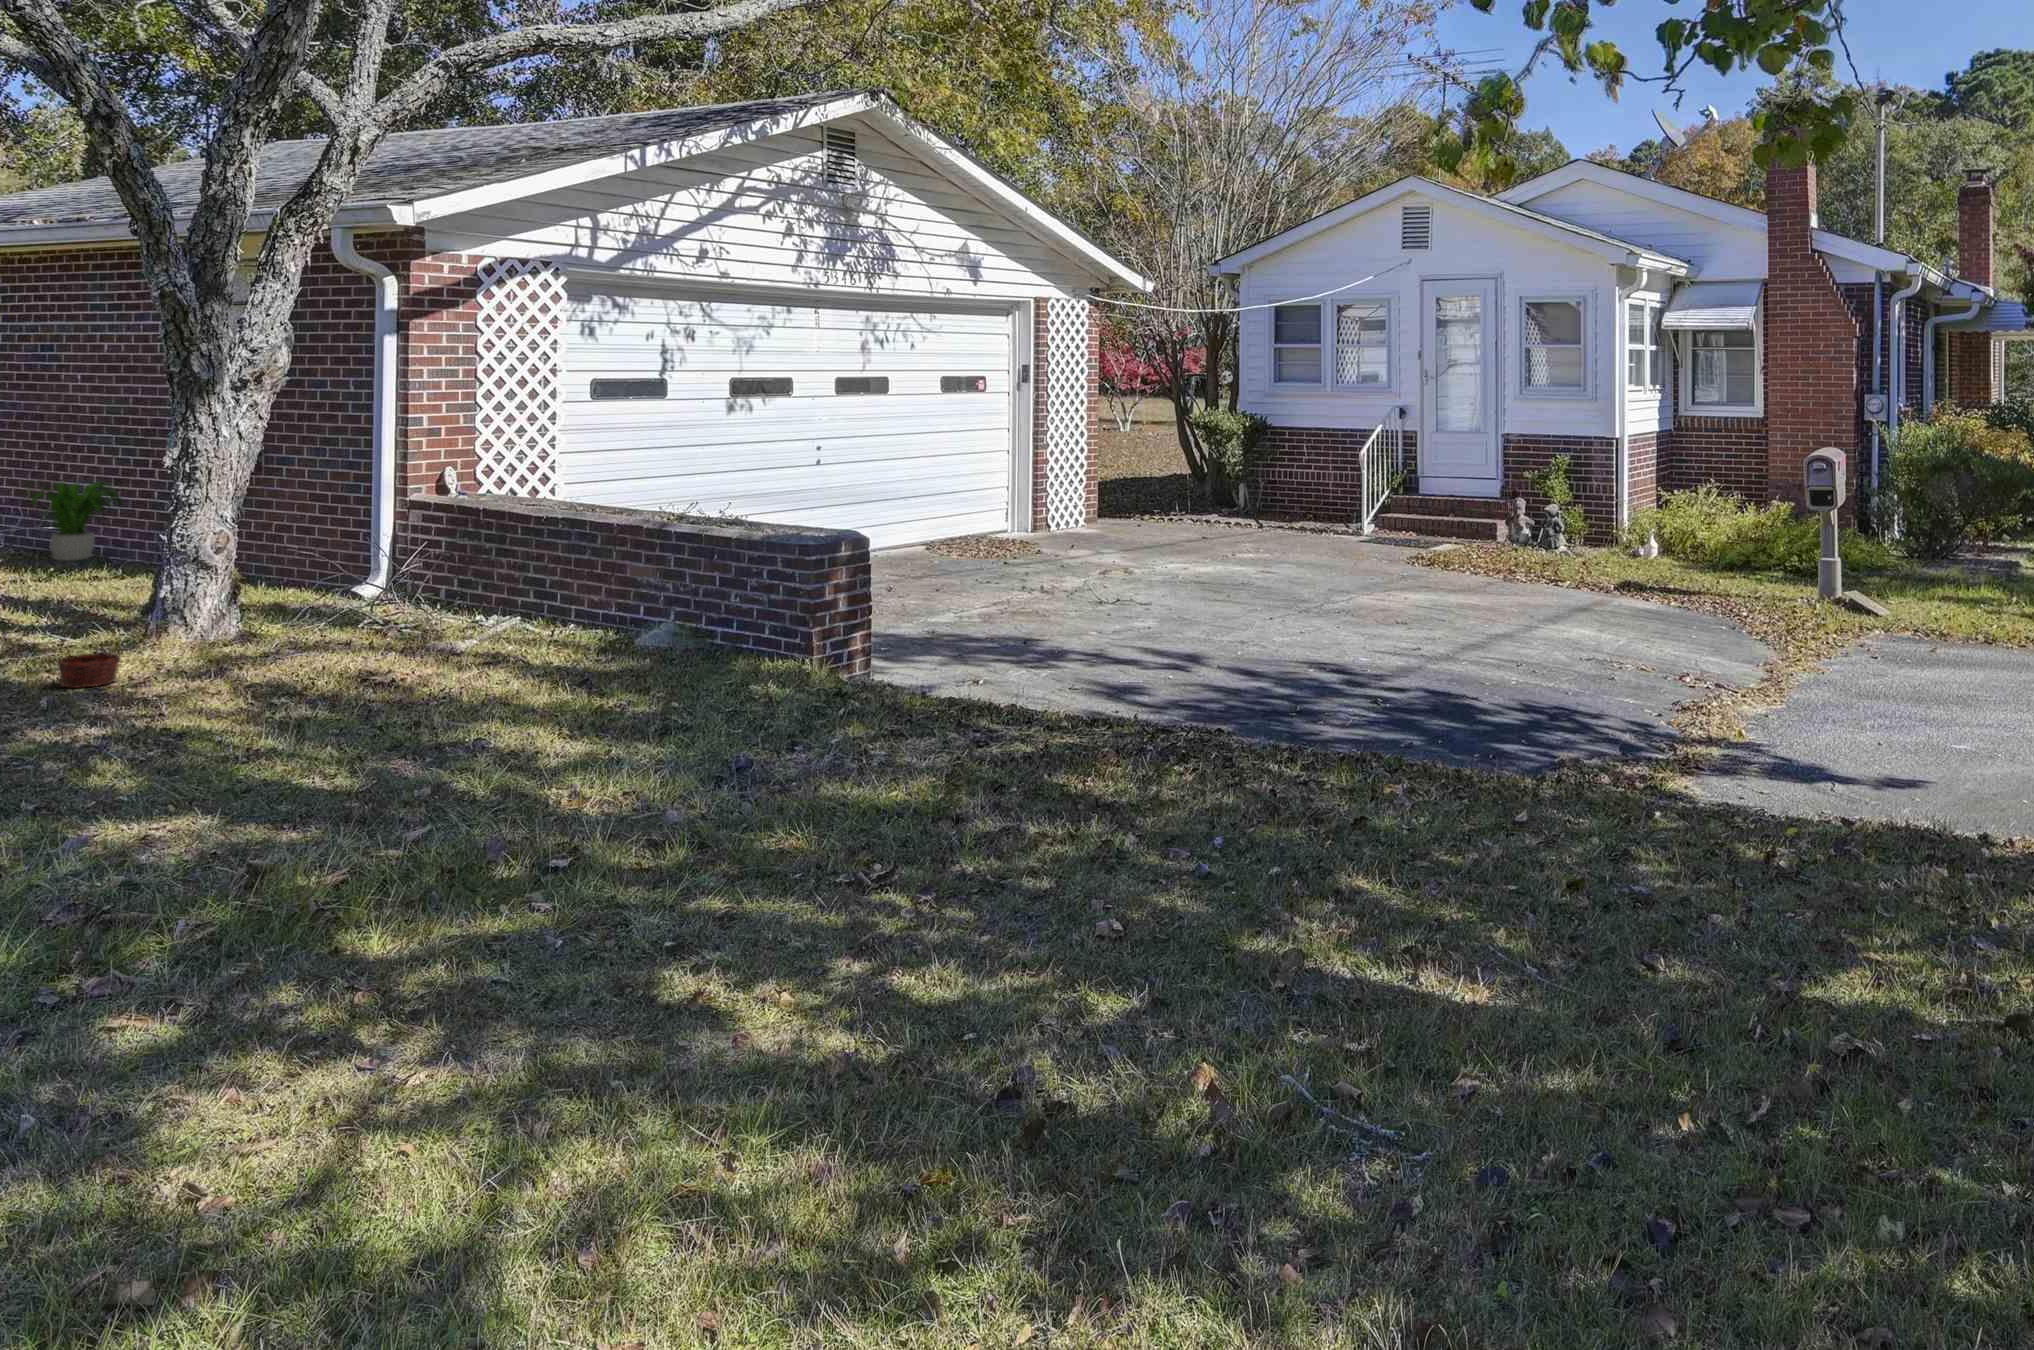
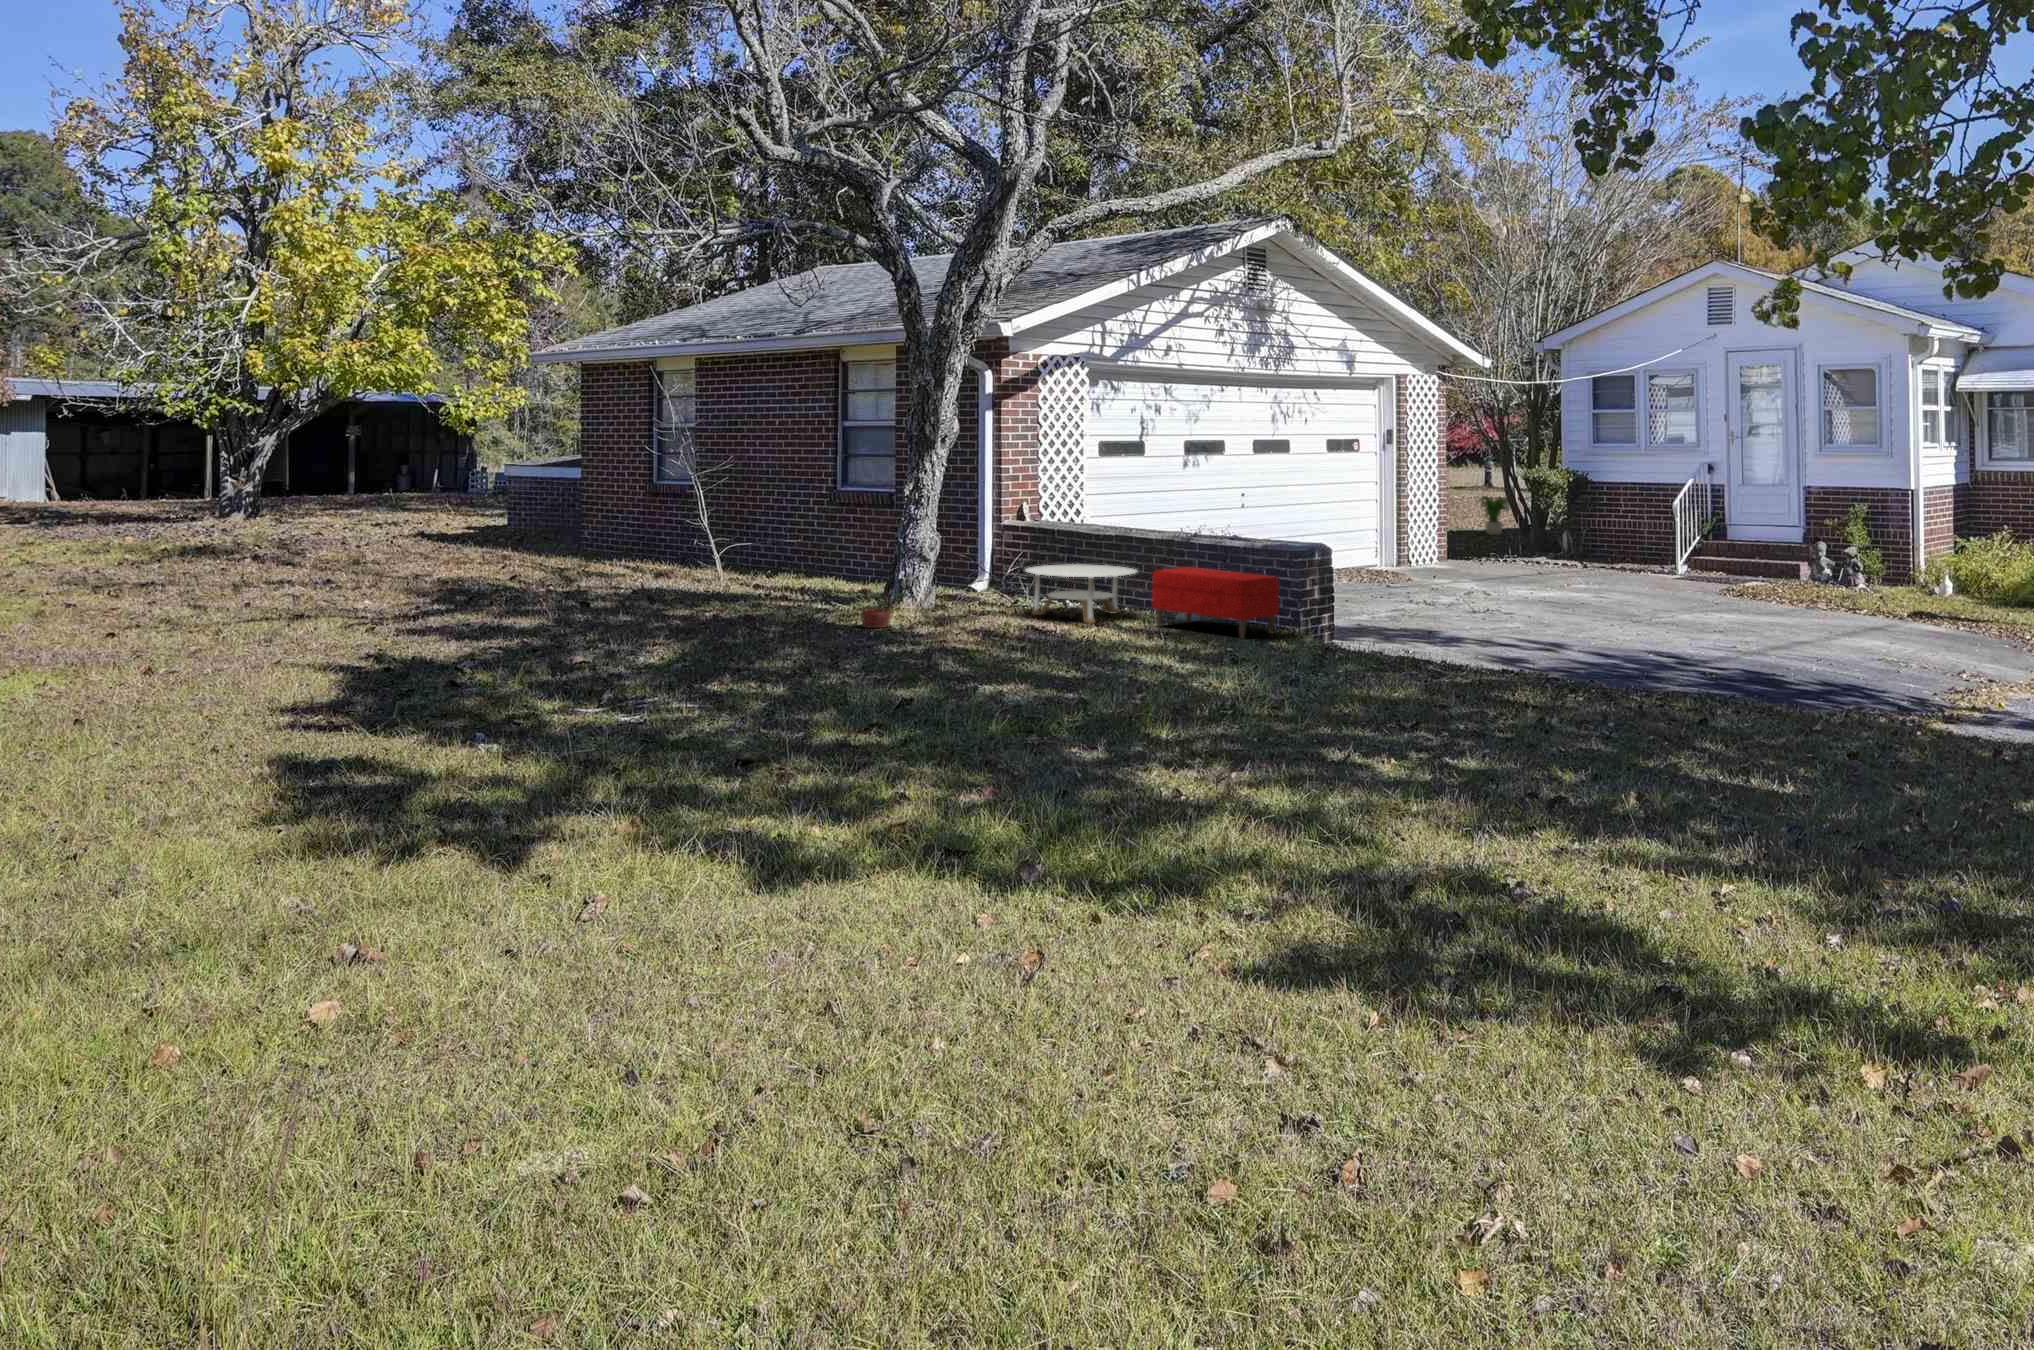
potted plant: present [24,482,122,561] -> present [1478,496,1511,535]
round table: none [396,563,587,659] -> present [1026,564,1137,623]
bench: none [590,569,784,684] -> present [1152,567,1279,638]

